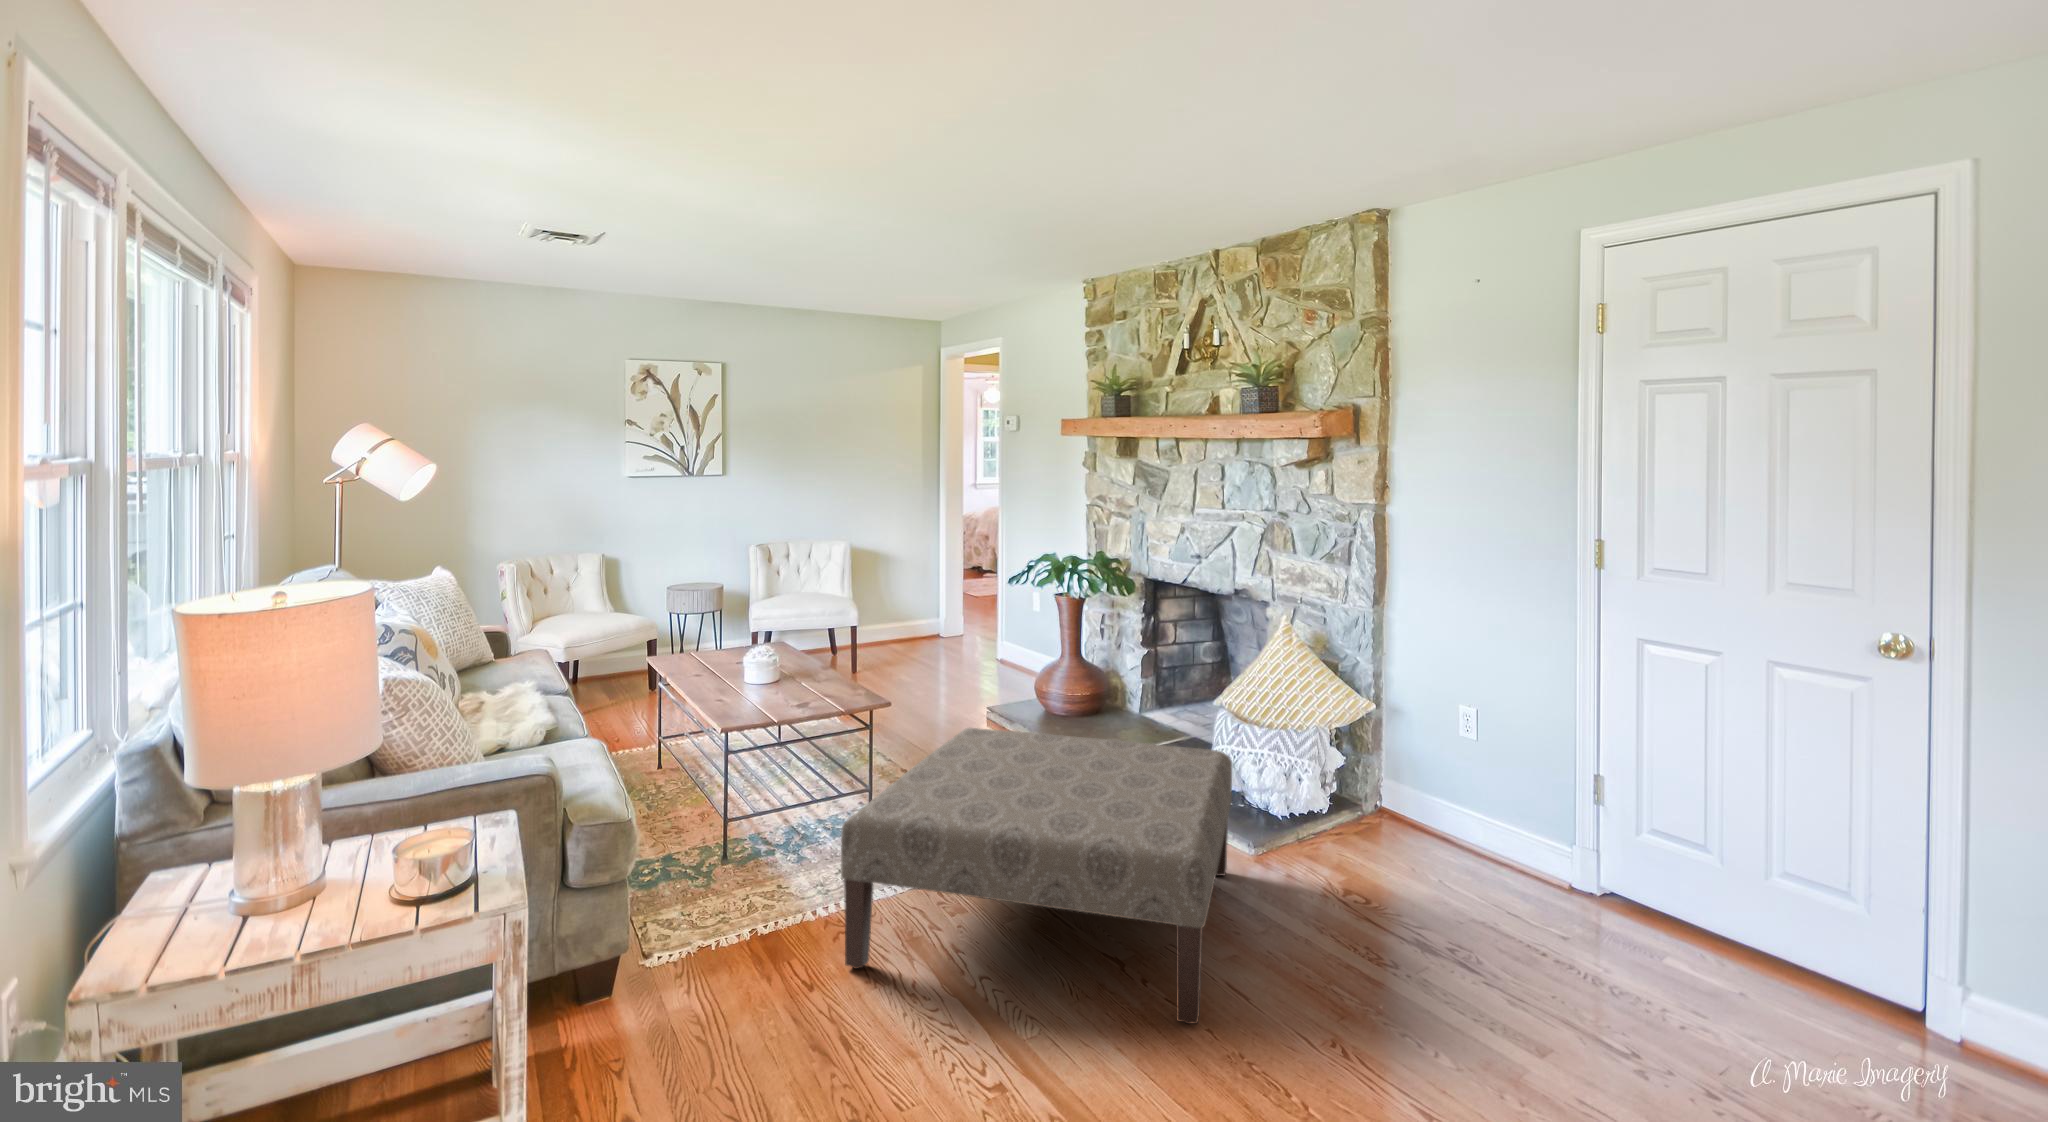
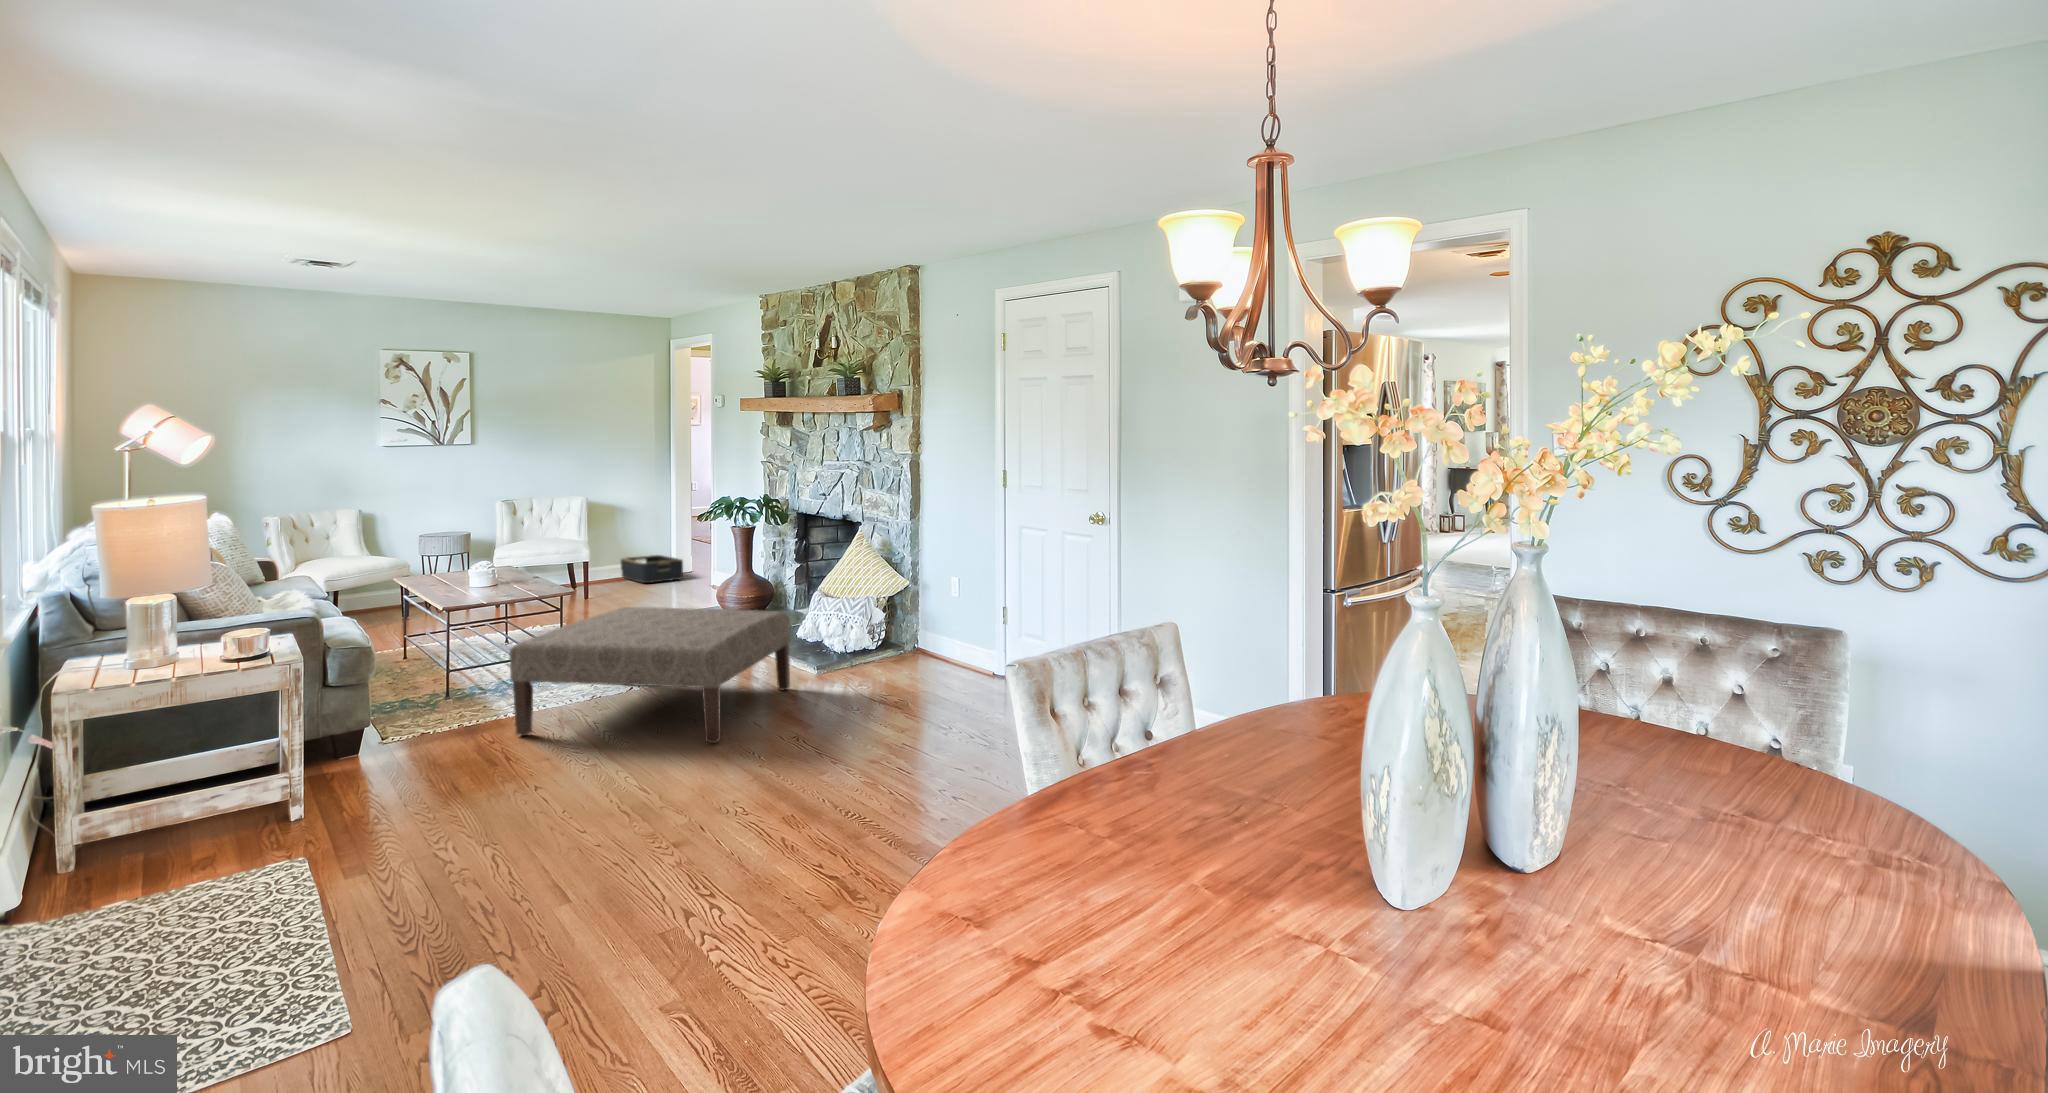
basket: none [882,612,957,649] -> present [621,555,683,583]

